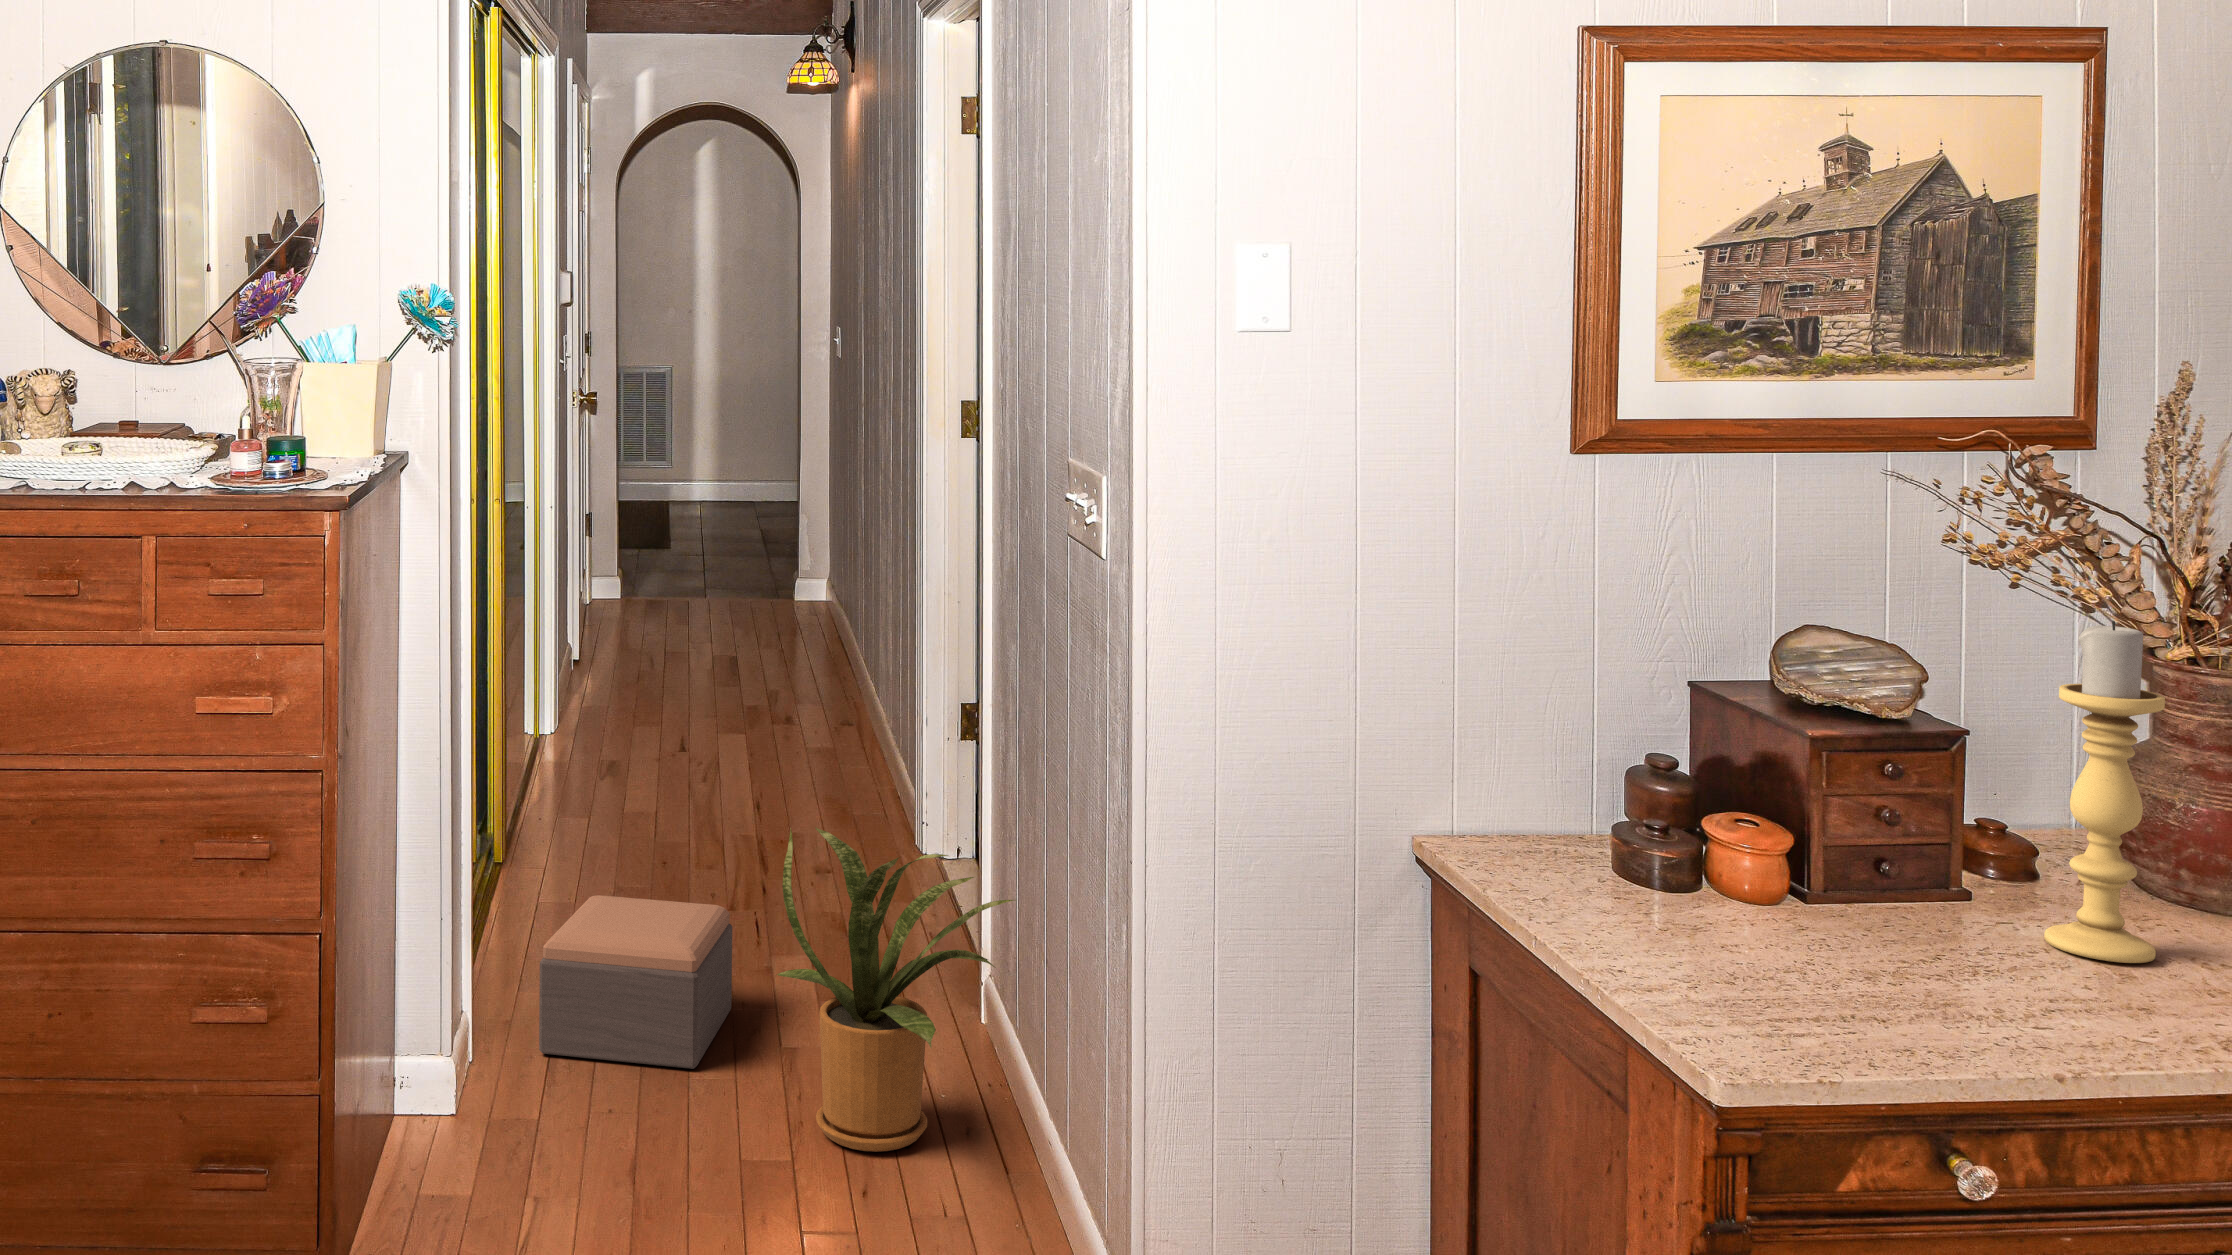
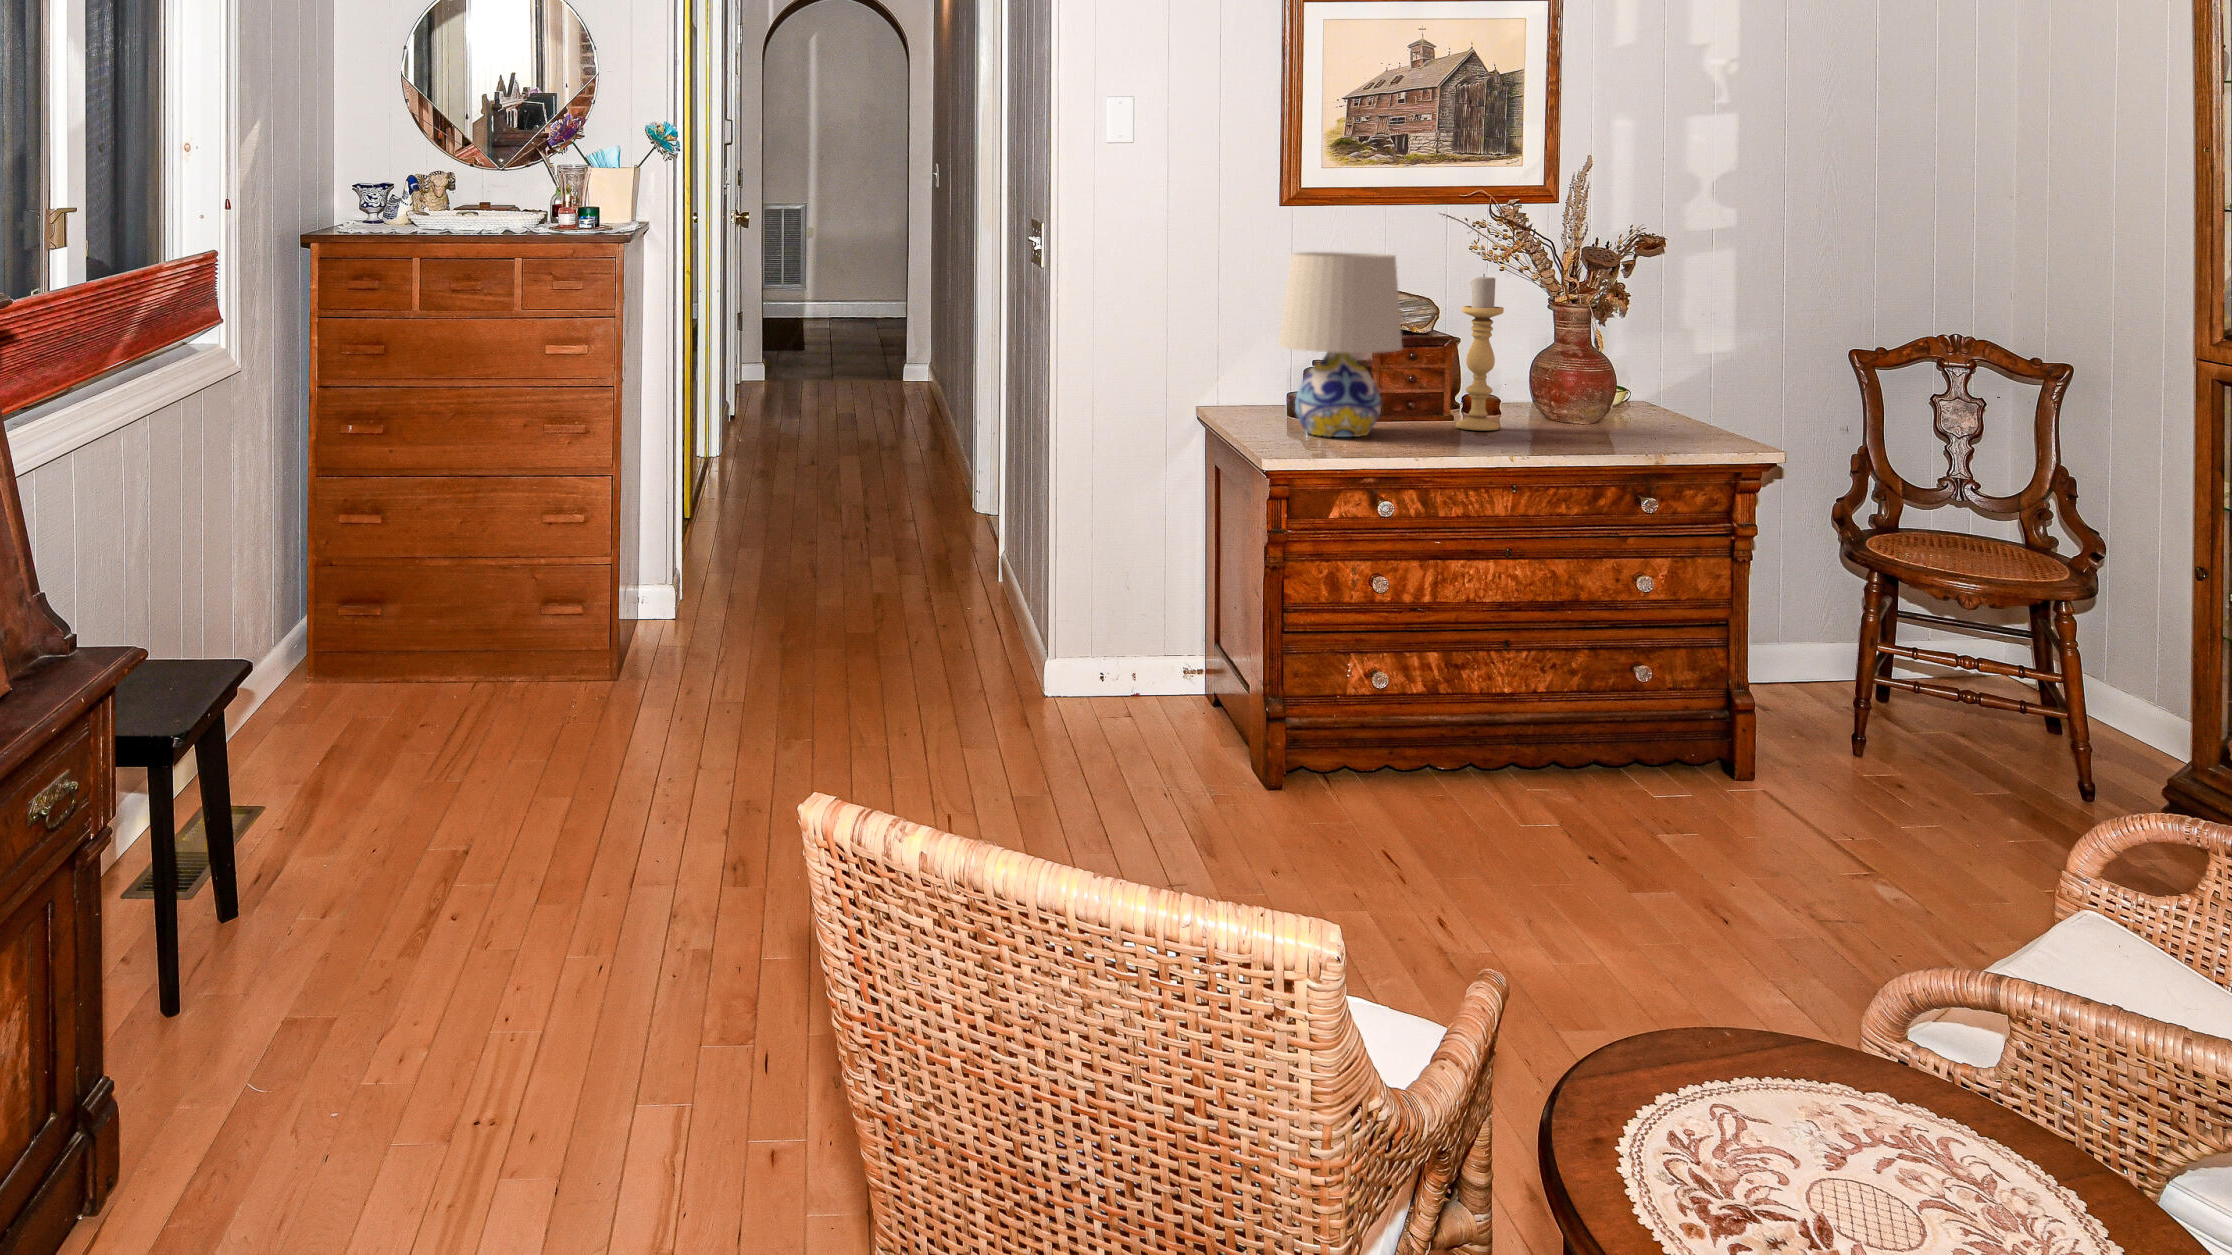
table lamp: none [1672,569,1977,990] -> present [1279,252,1402,437]
house plant: present [777,828,1014,1152] -> none [871,446,1009,626]
footstool: present [539,895,732,1069] -> none [729,510,847,599]

